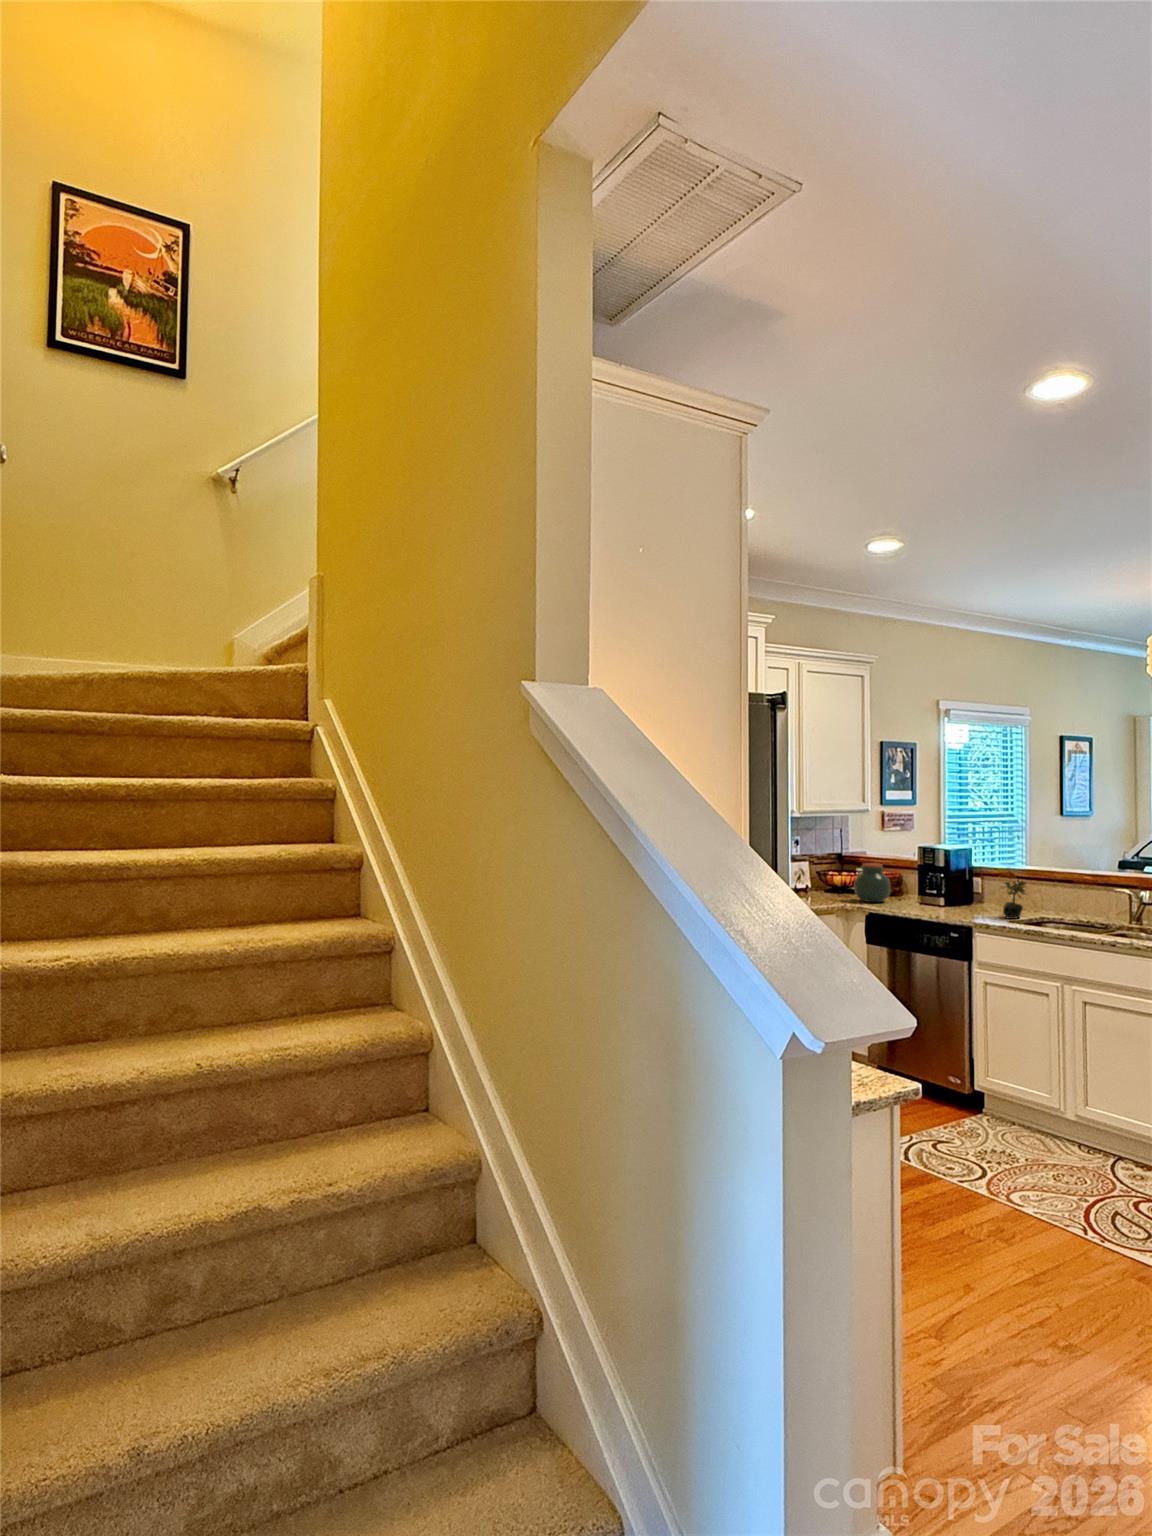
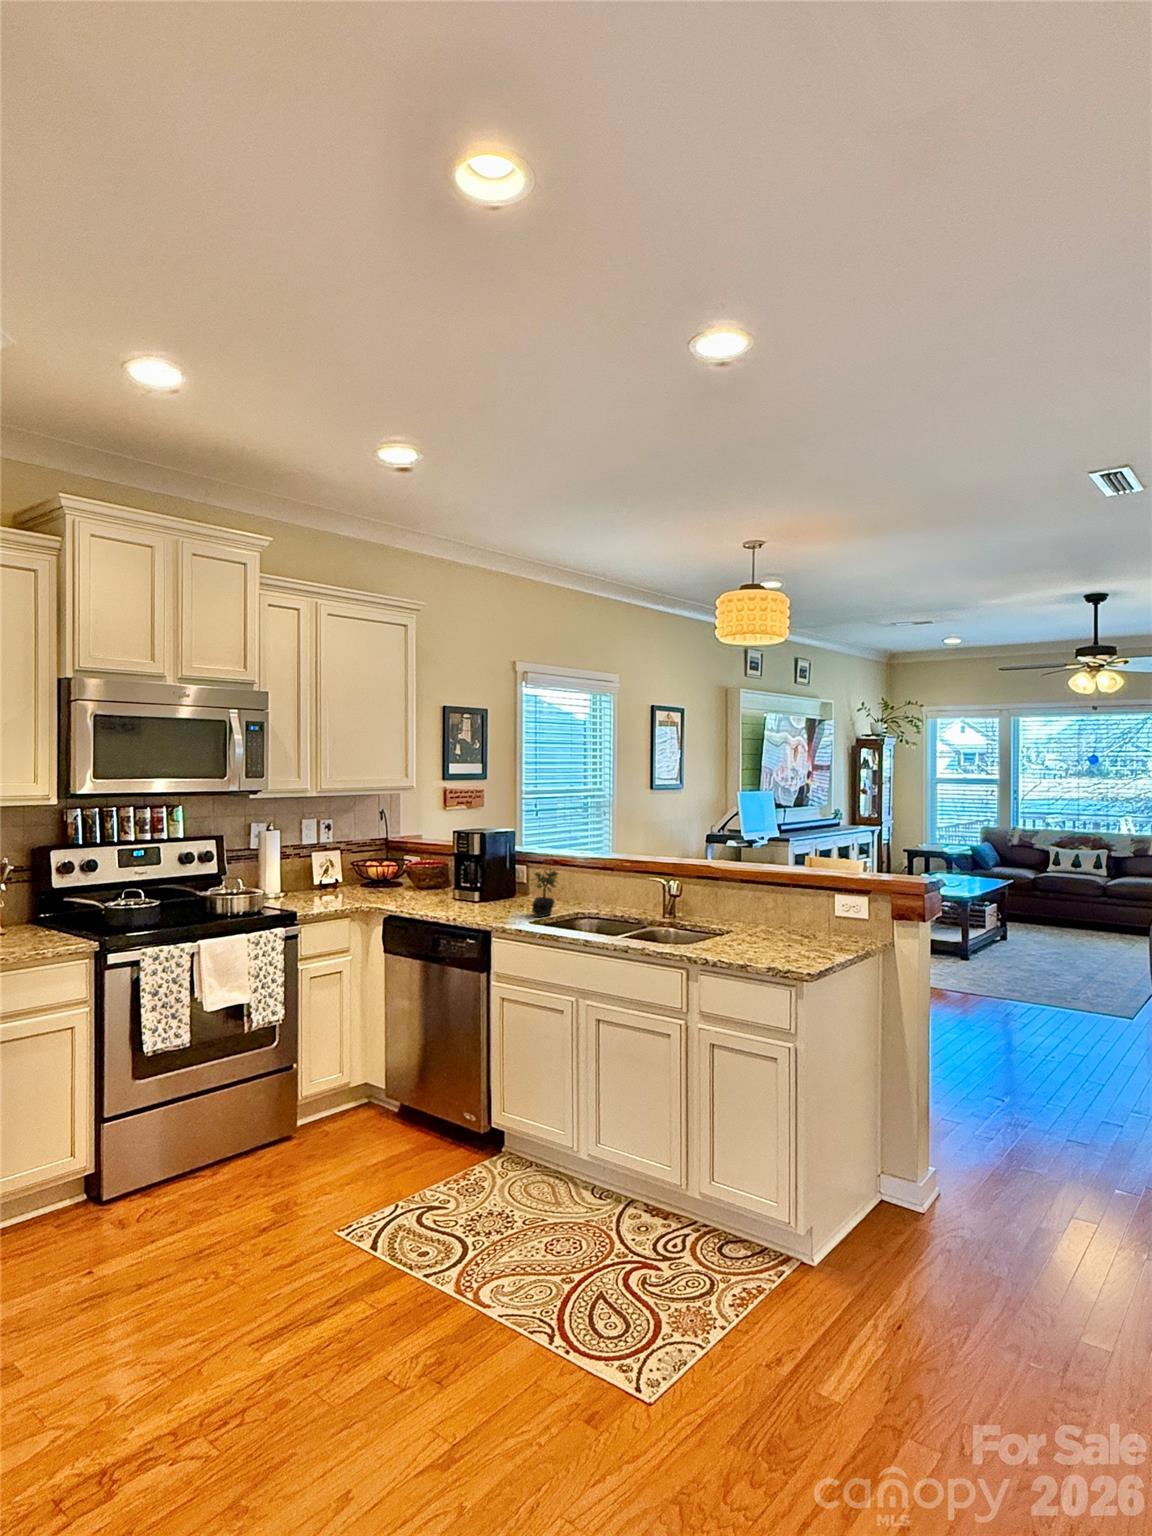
jar: present [854,863,890,902] -> none [378,853,421,901]

